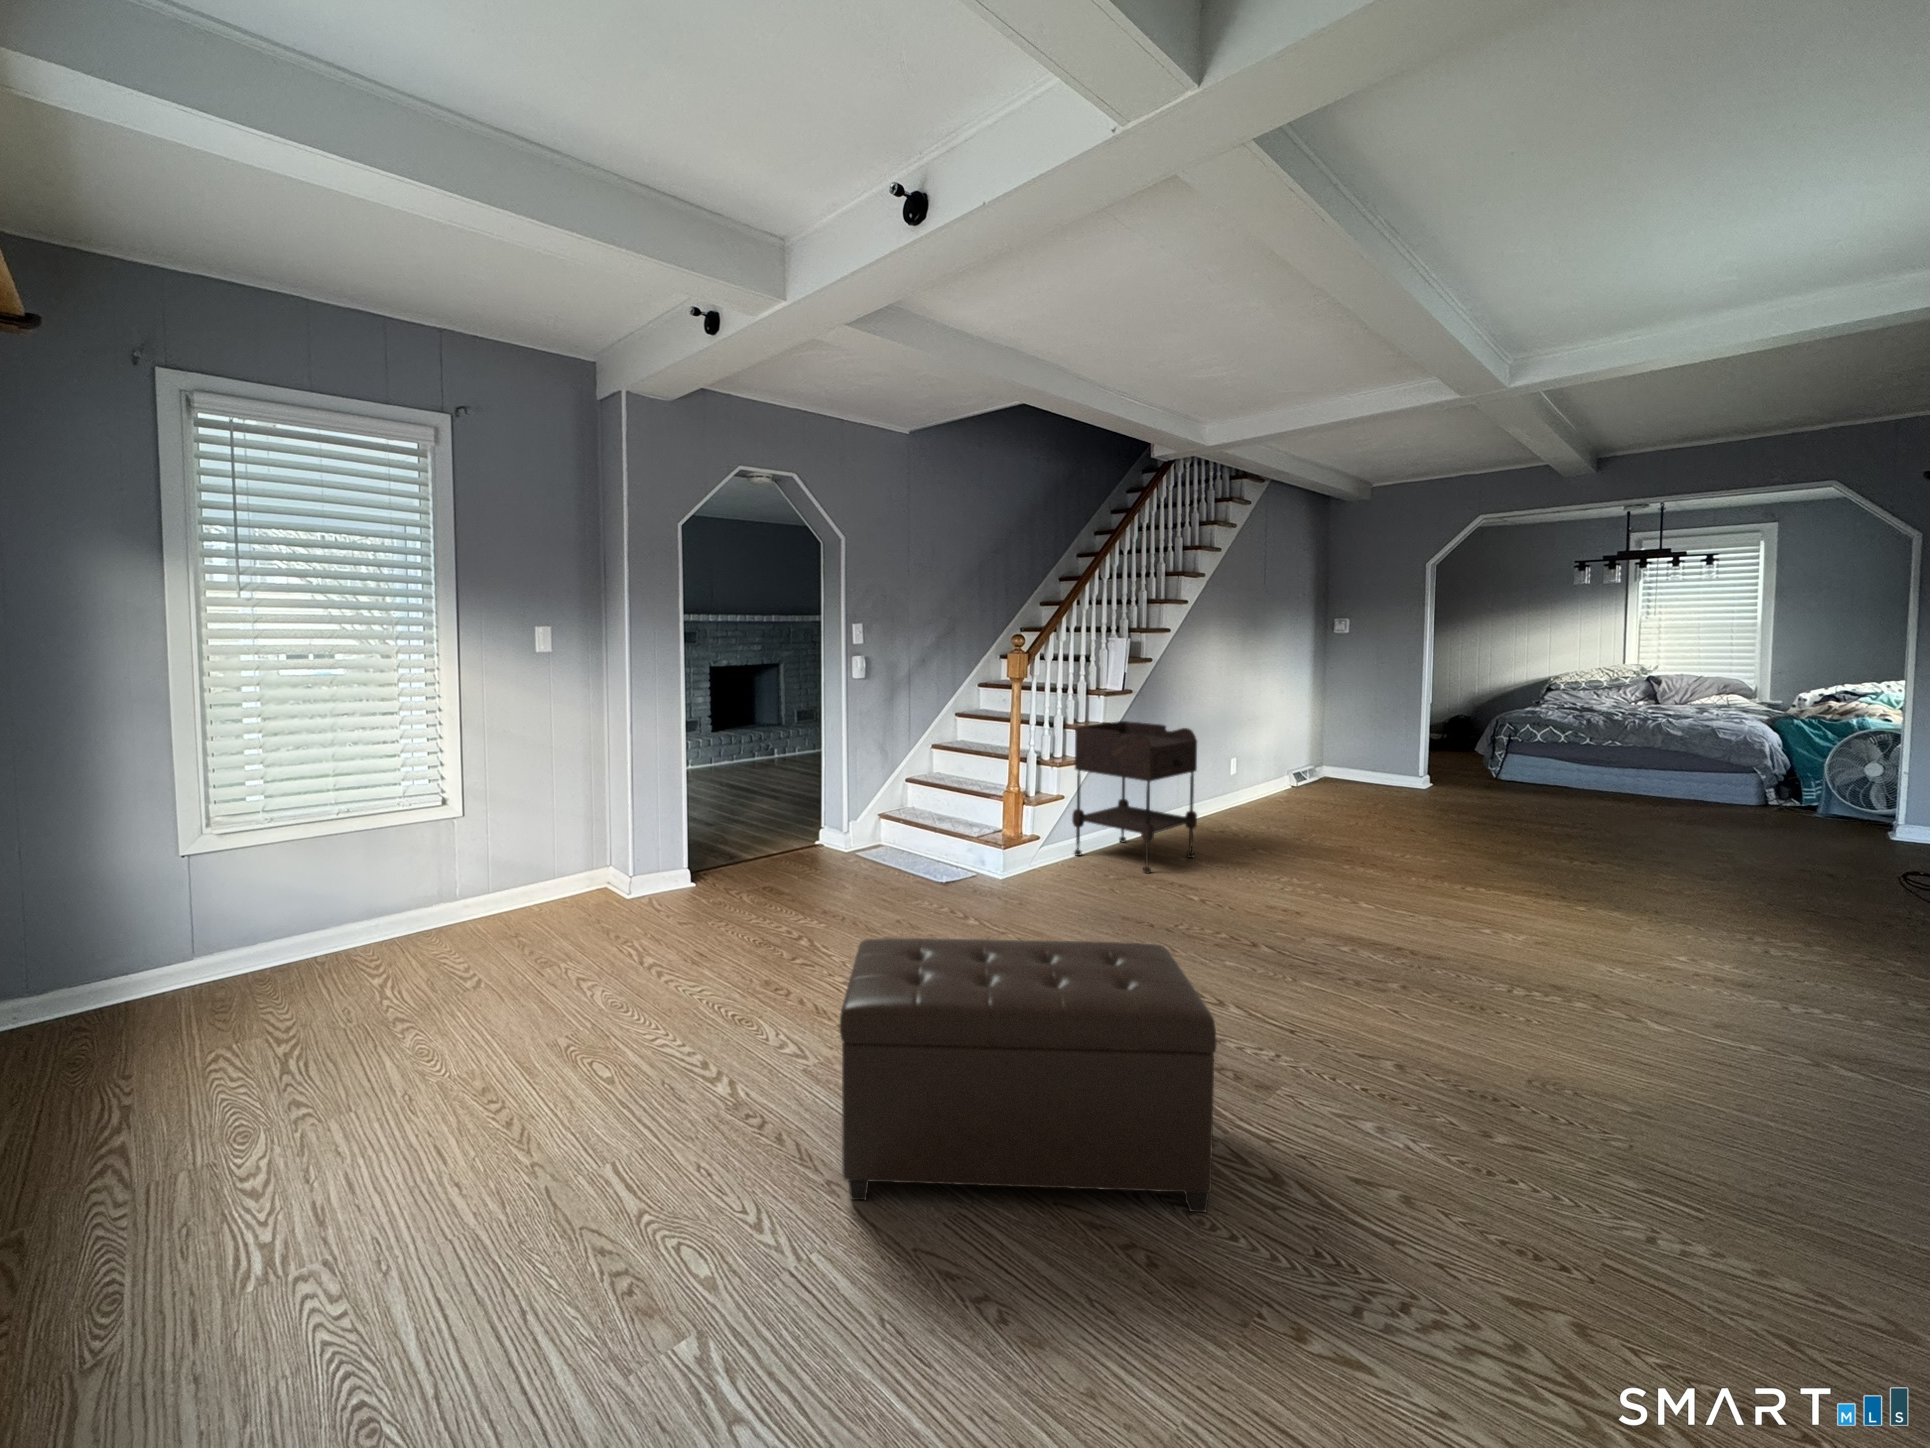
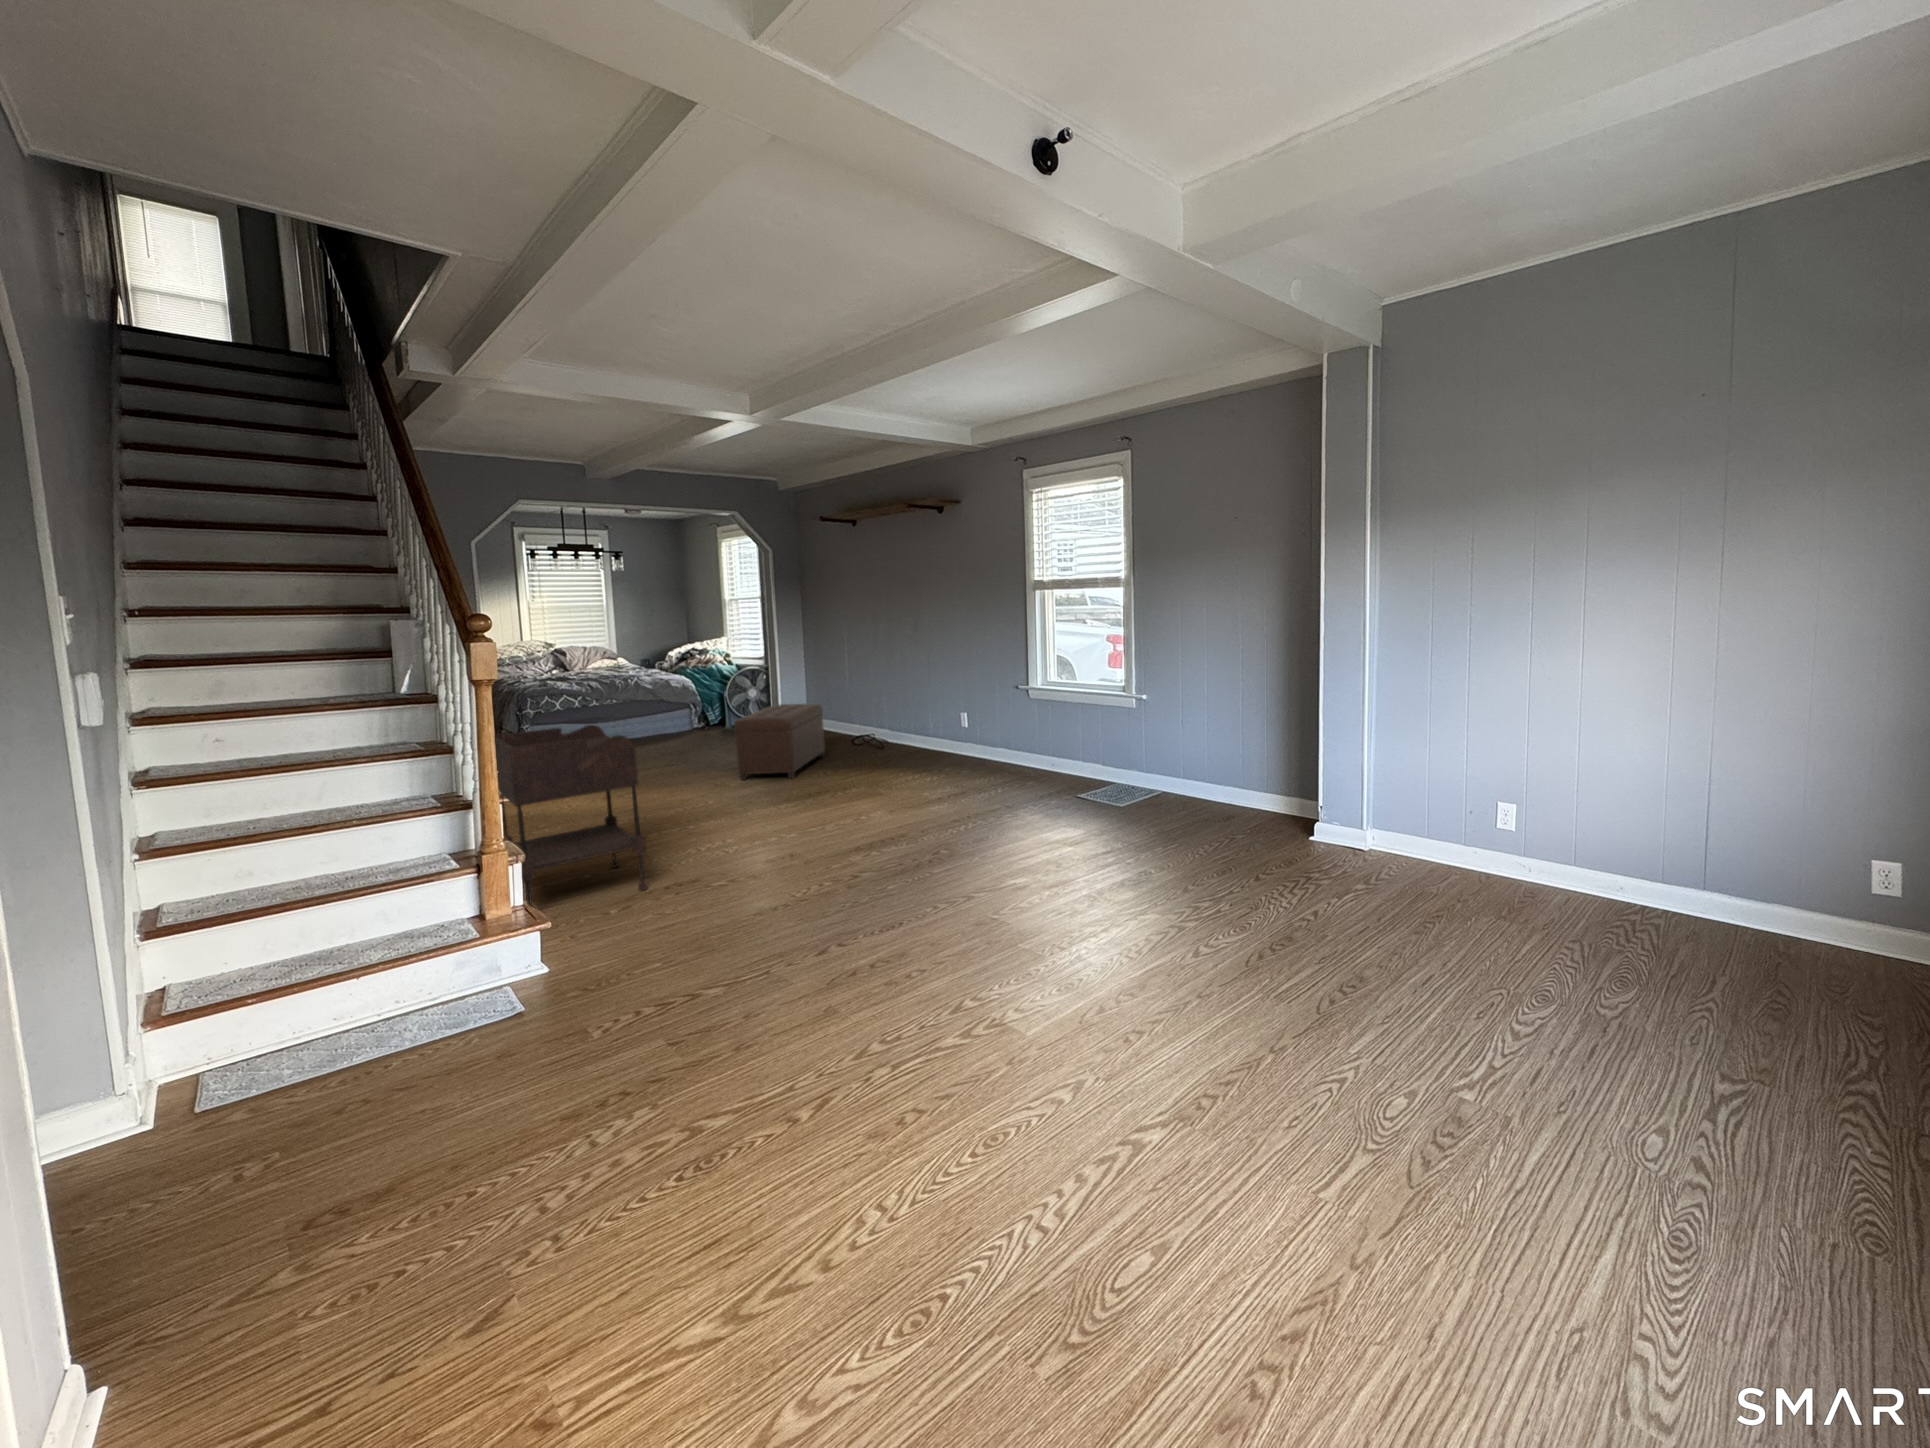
ottoman: present [840,938,1217,1212] -> present [734,704,825,780]

